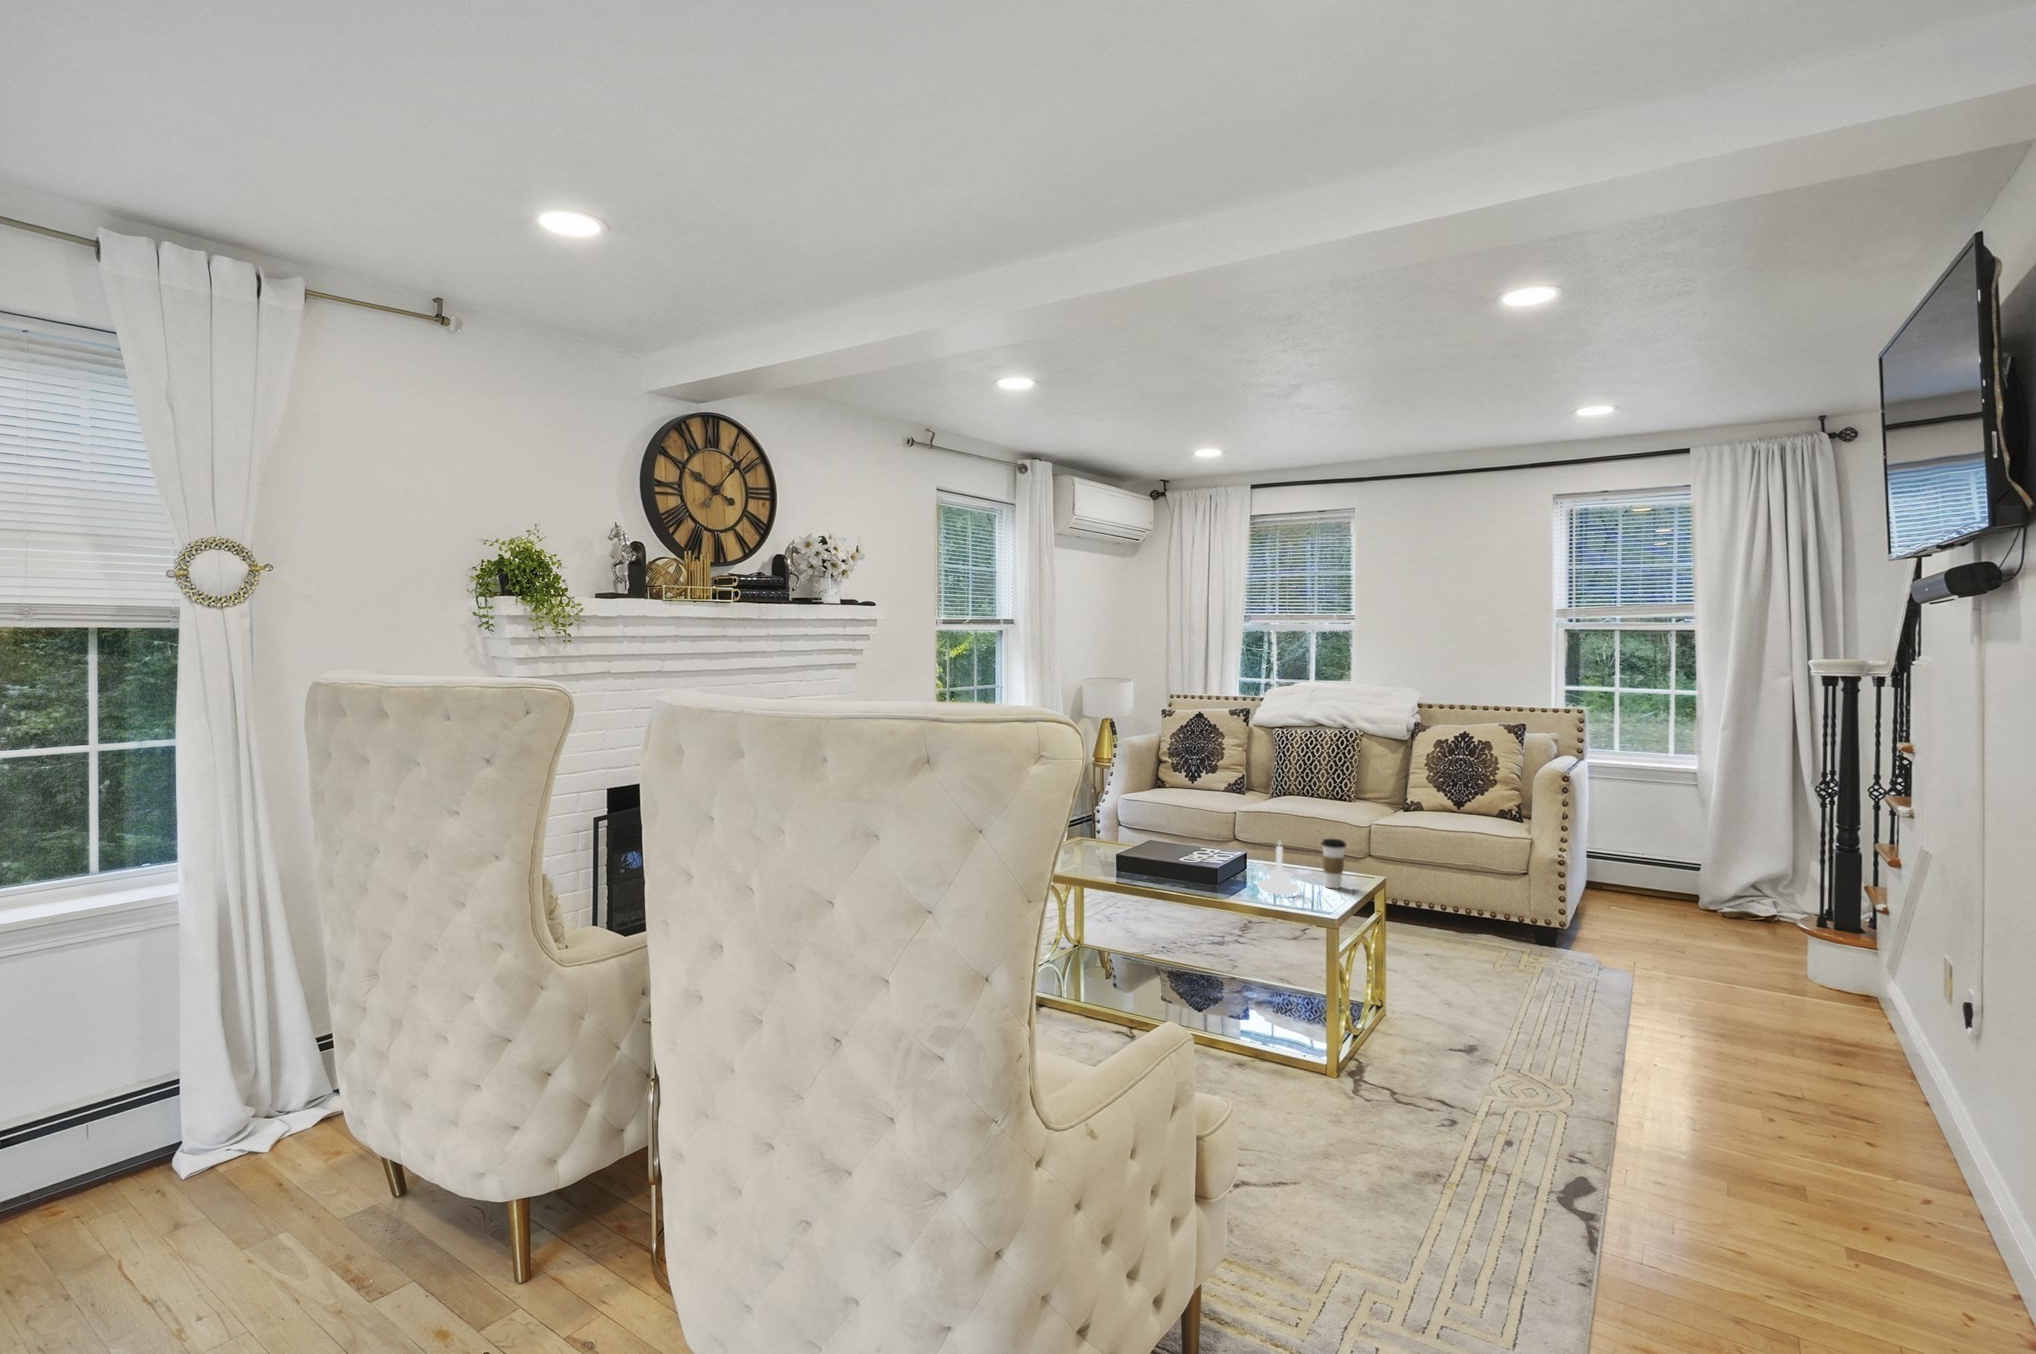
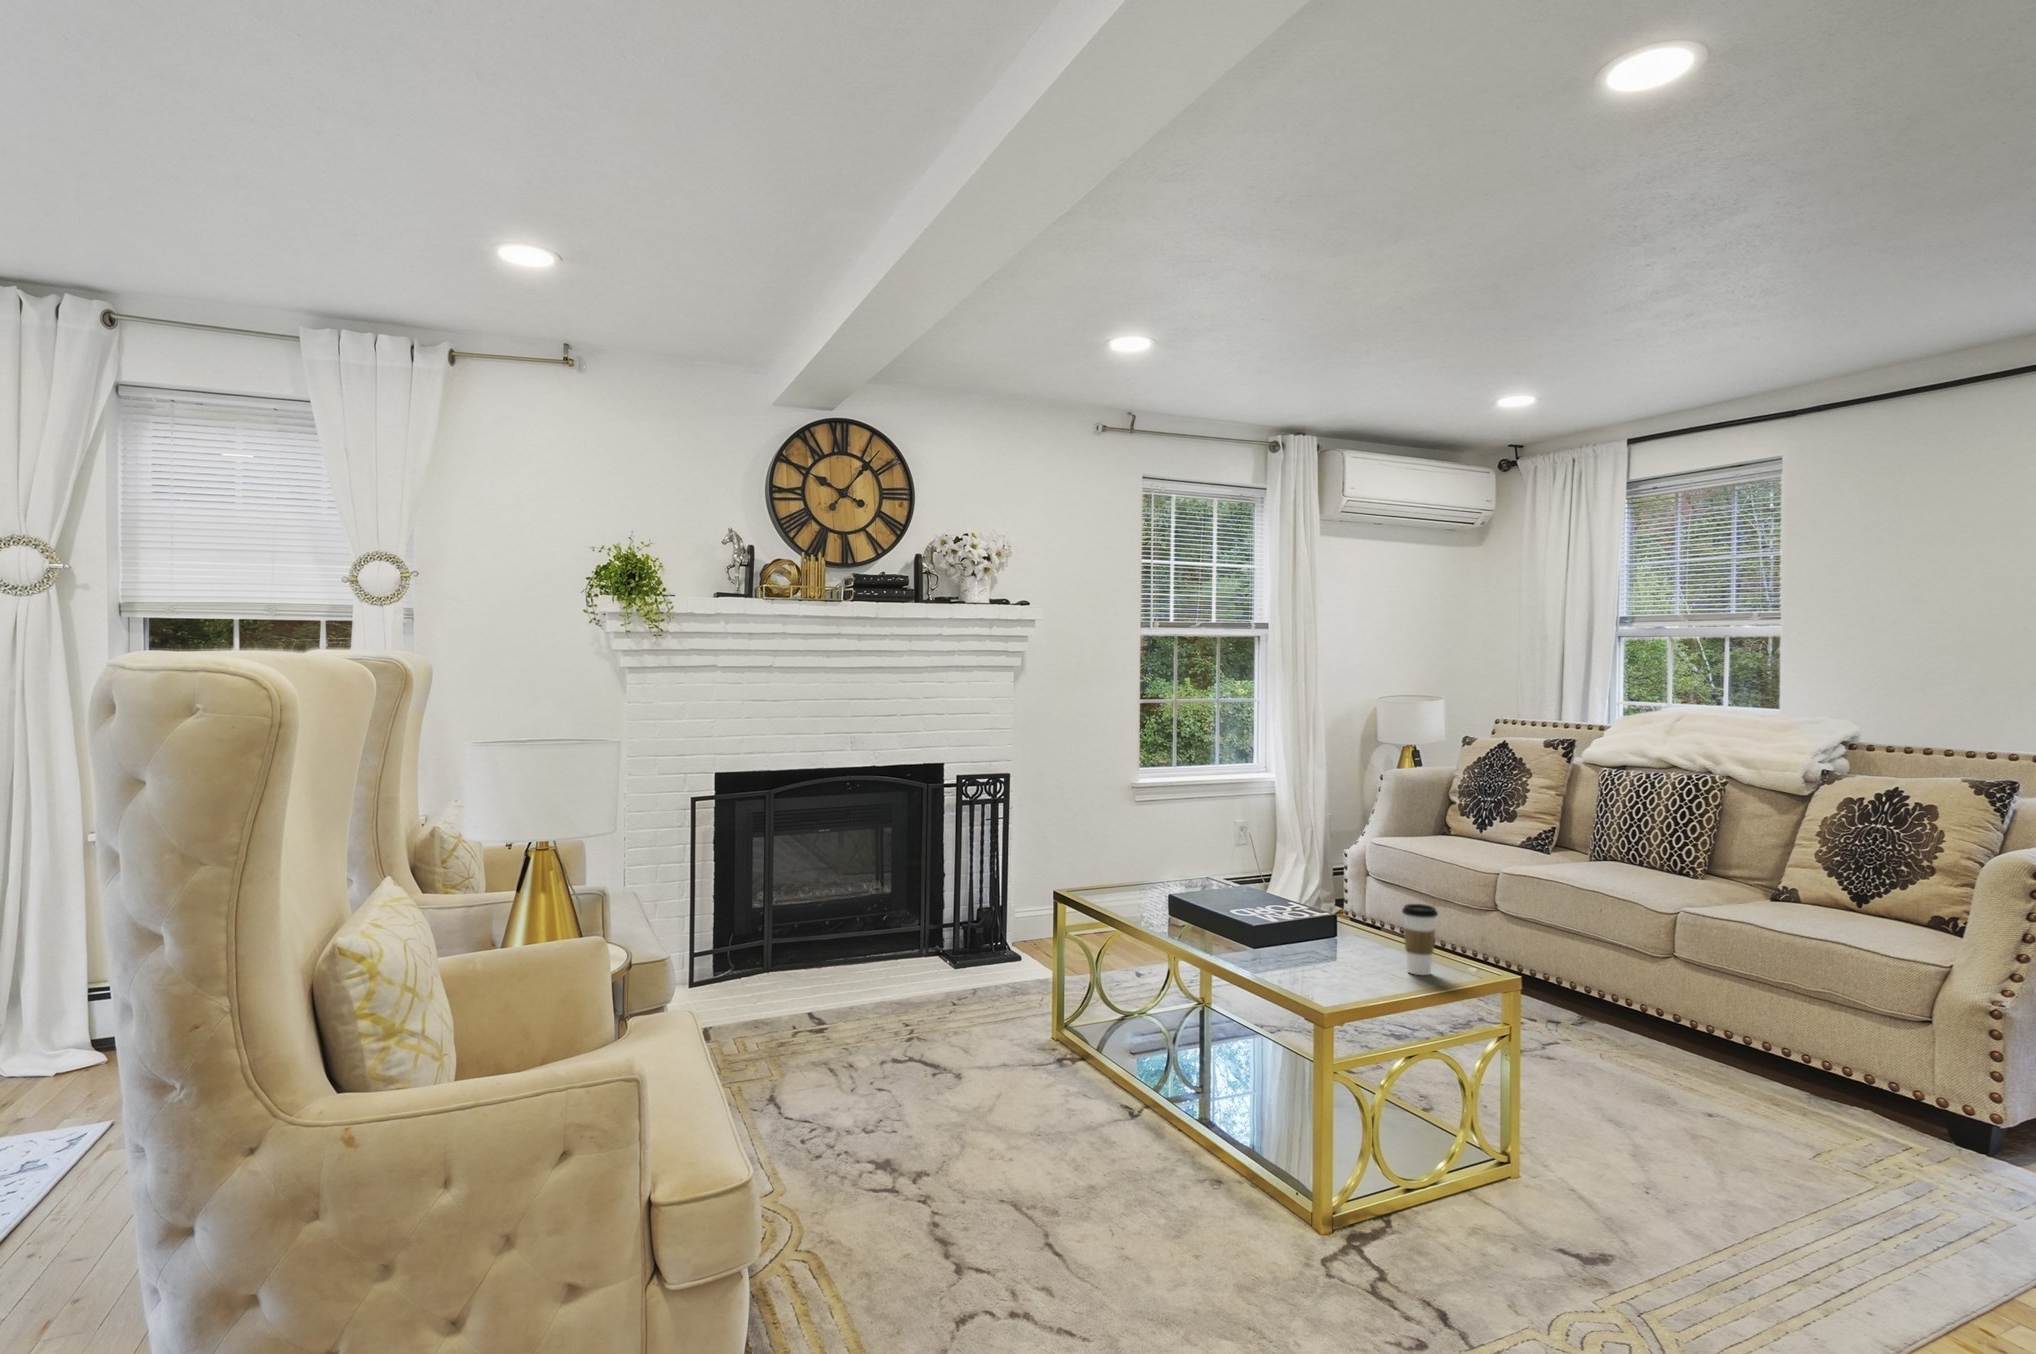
candle holder: present [1258,843,1299,895] -> none [1303,894,1360,972]

